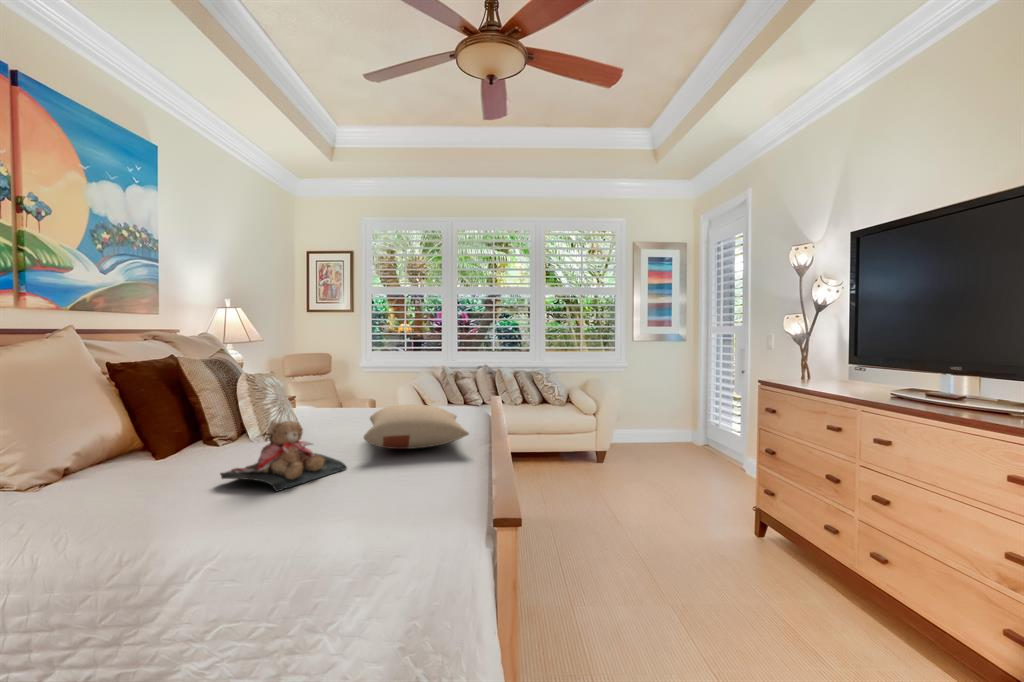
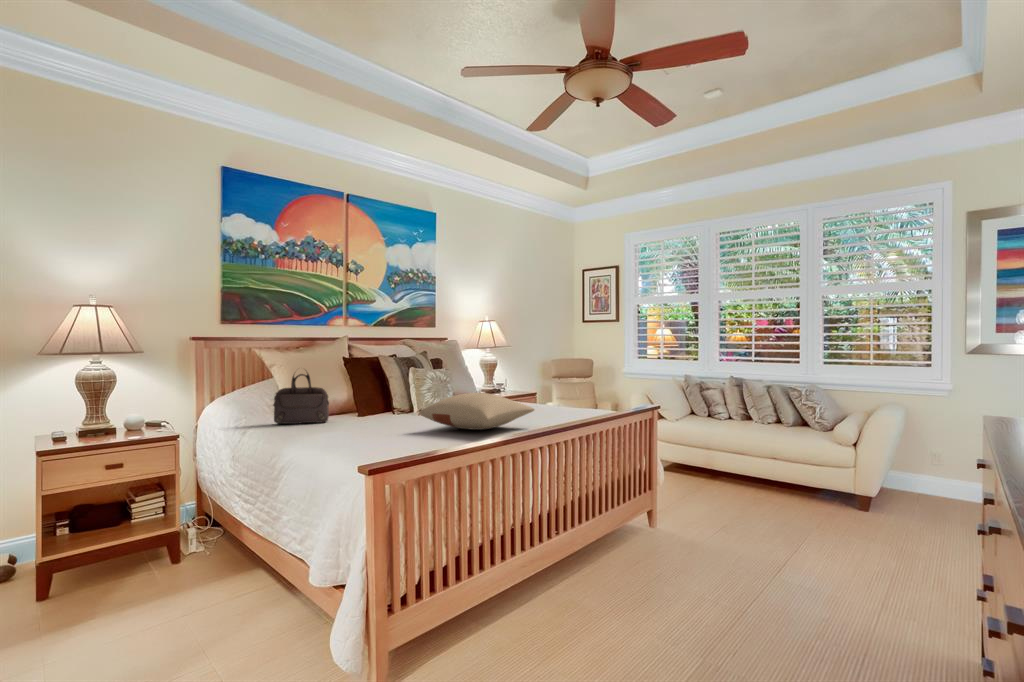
handbag: none [43,392,159,499] -> present [273,373,329,424]
teddy bear: present [220,421,347,492] -> none [328,391,402,436]

